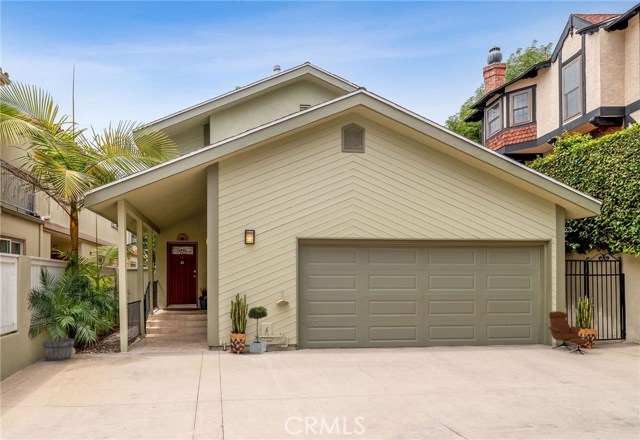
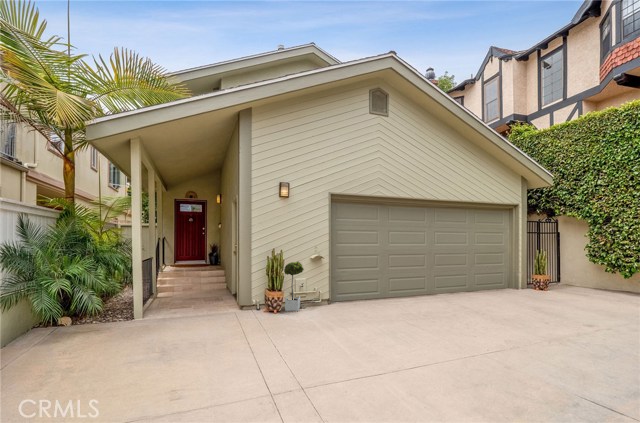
lounge chair: present [549,311,587,355] -> none [521,262,568,298]
wooden bucket: present [43,334,75,361] -> none [15,303,68,342]

